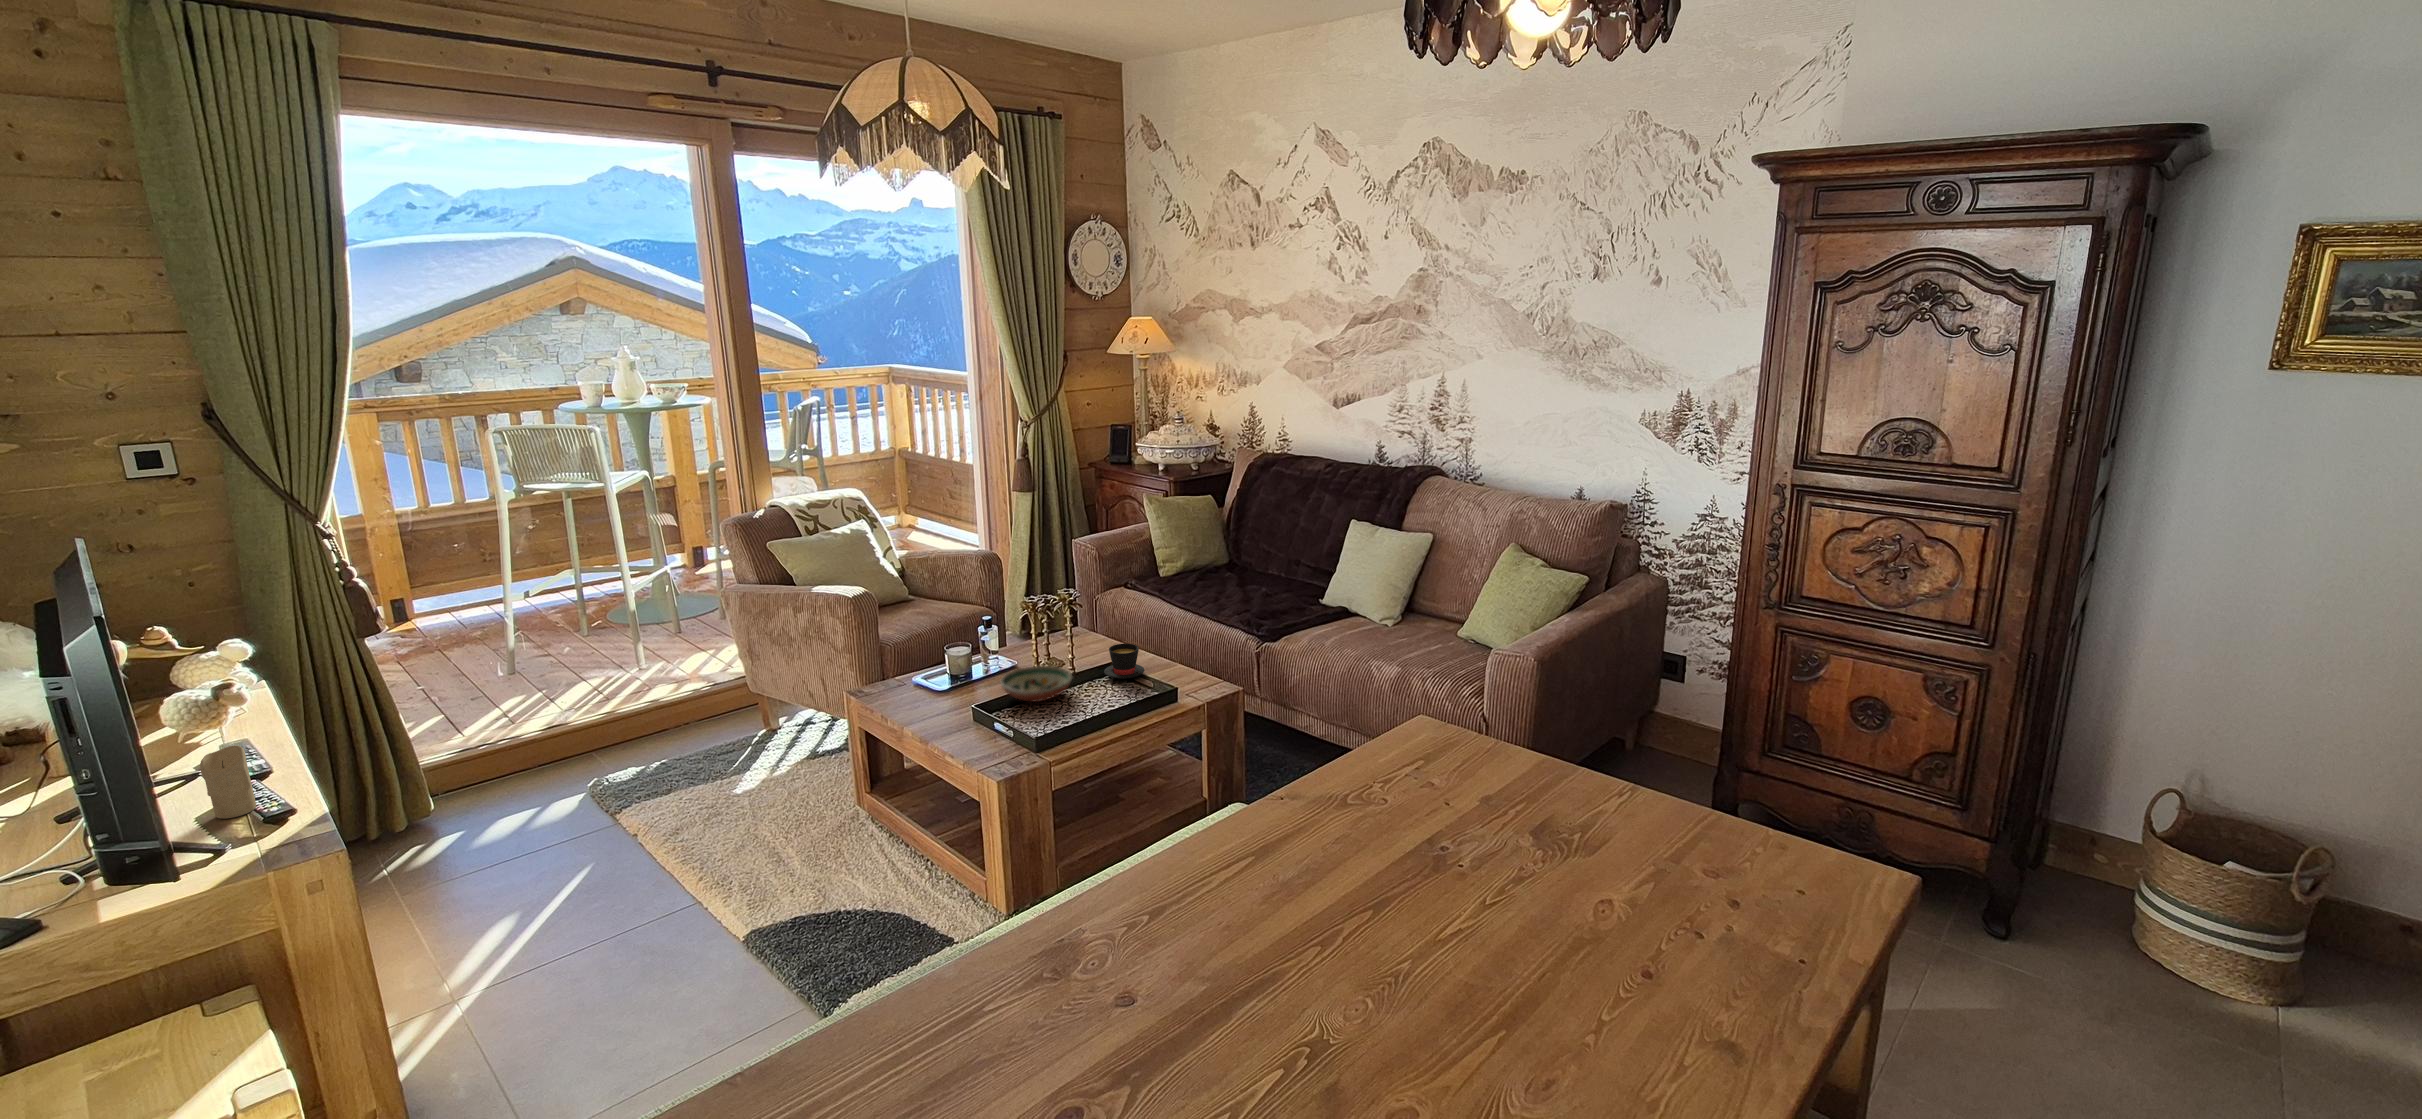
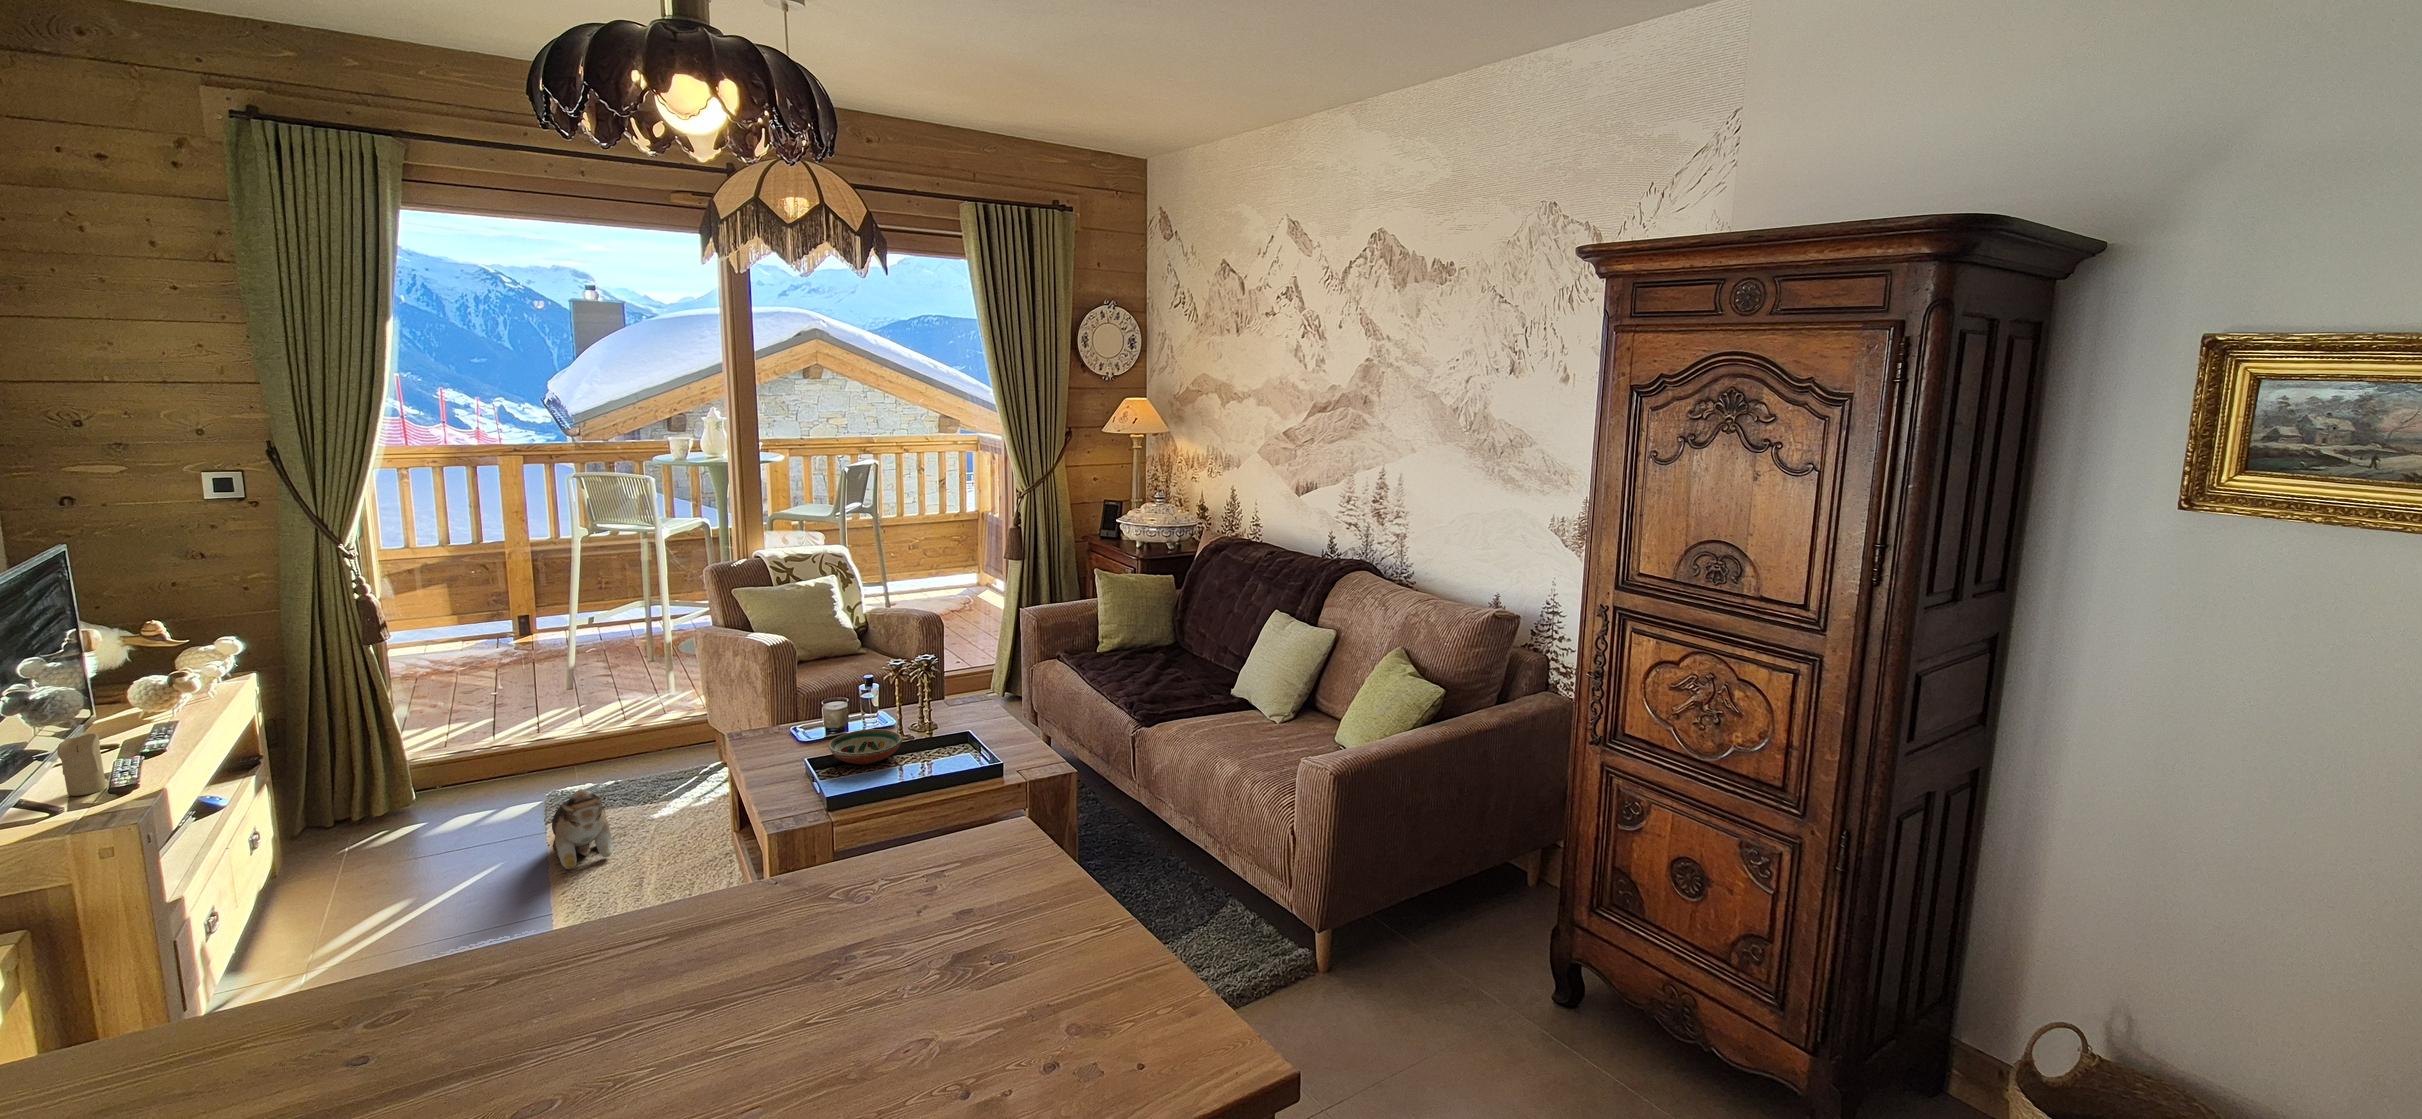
teacup: present [1104,644,1145,679] -> none [942,715,983,750]
plush toy: none [646,762,724,851] -> present [552,790,613,870]

